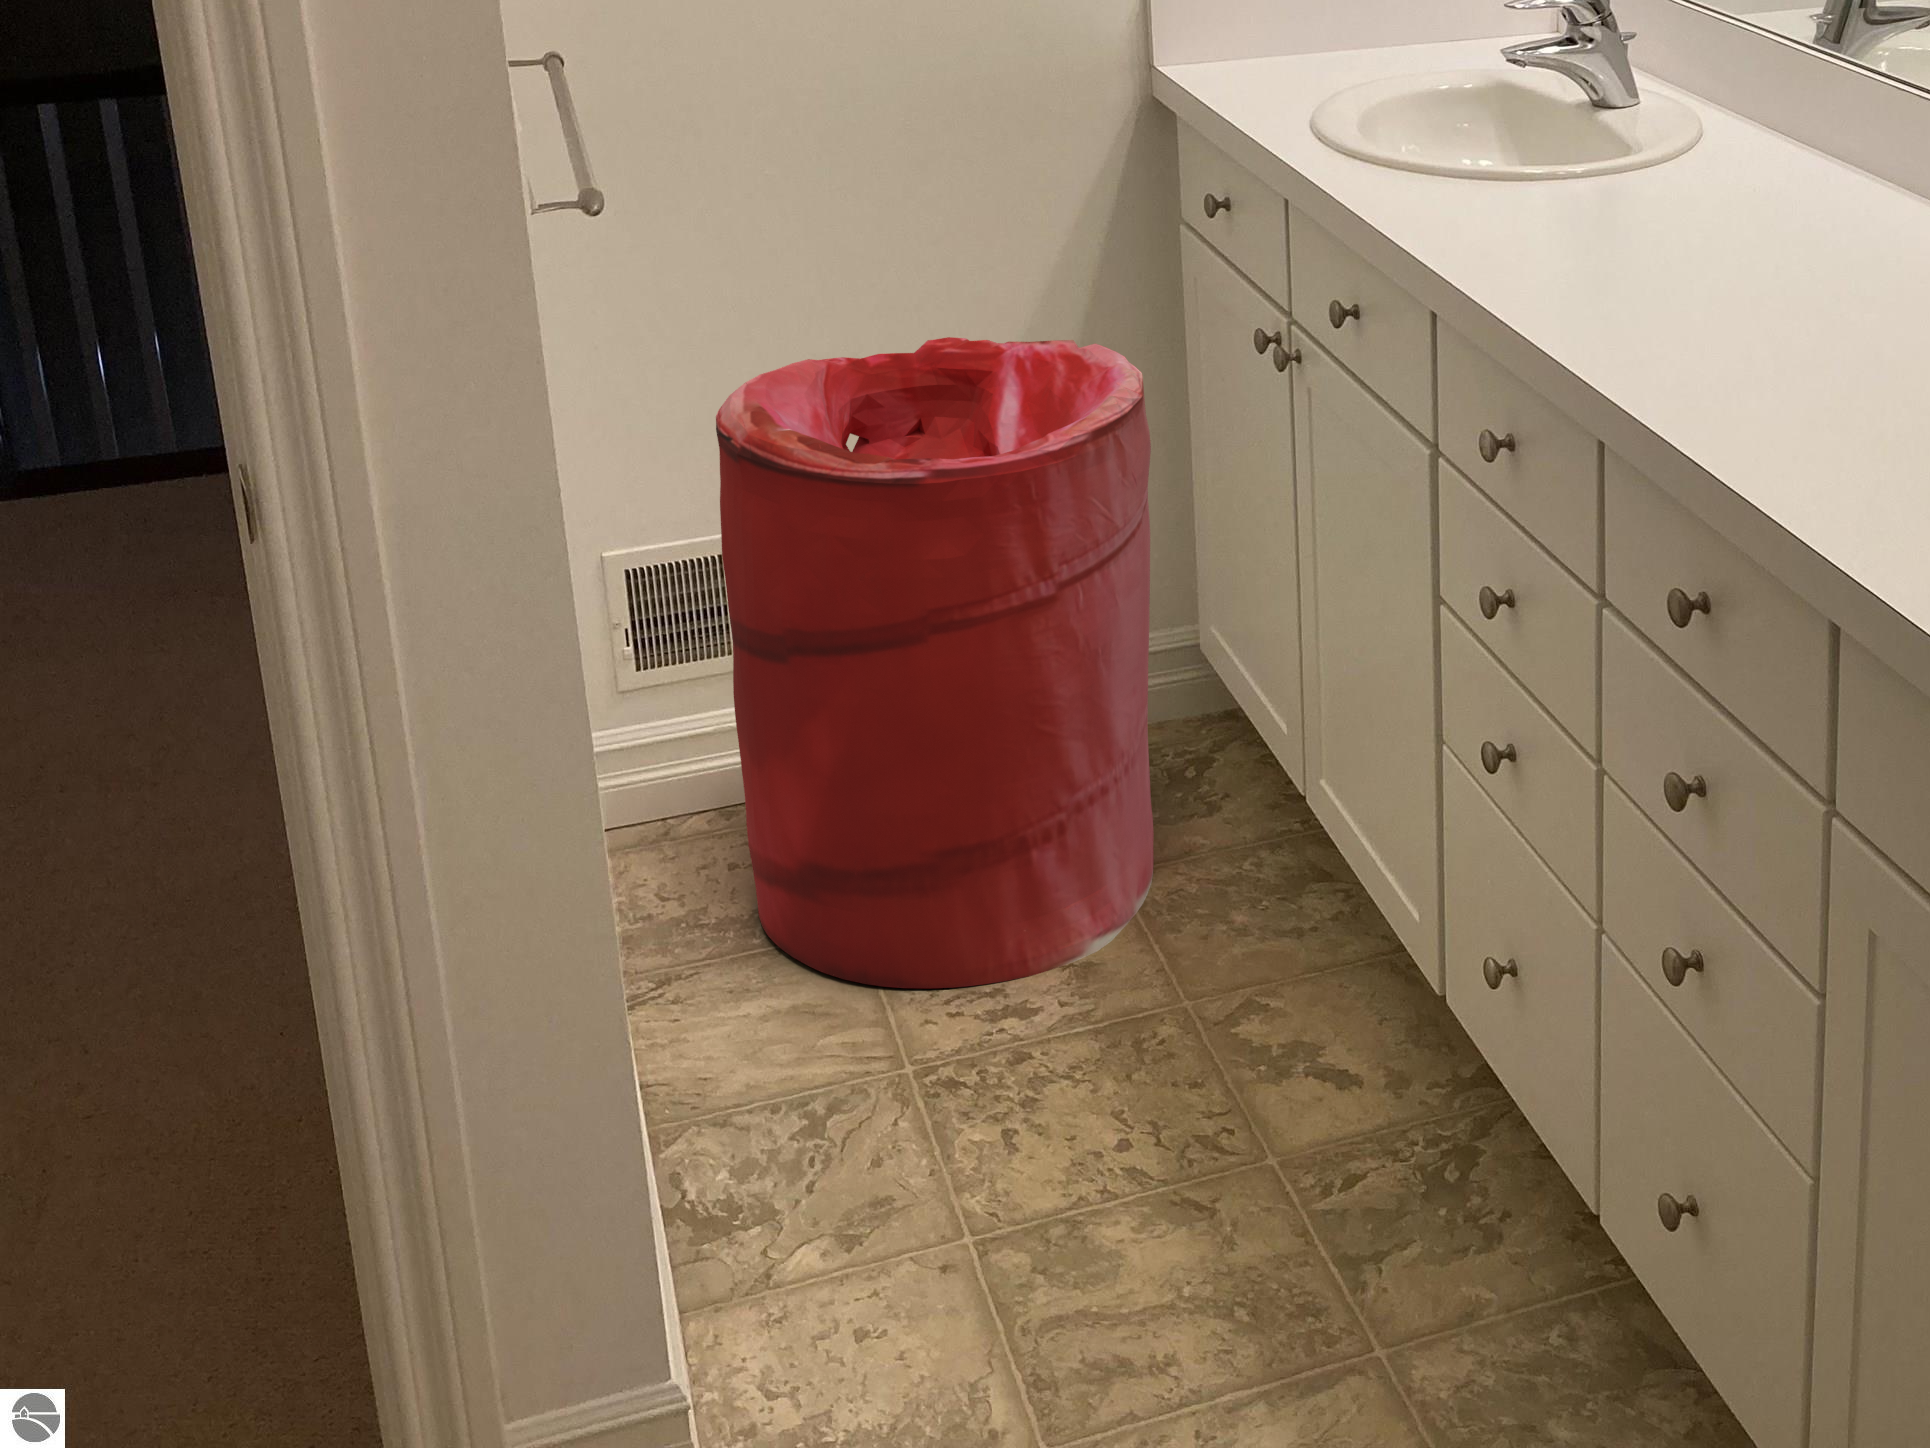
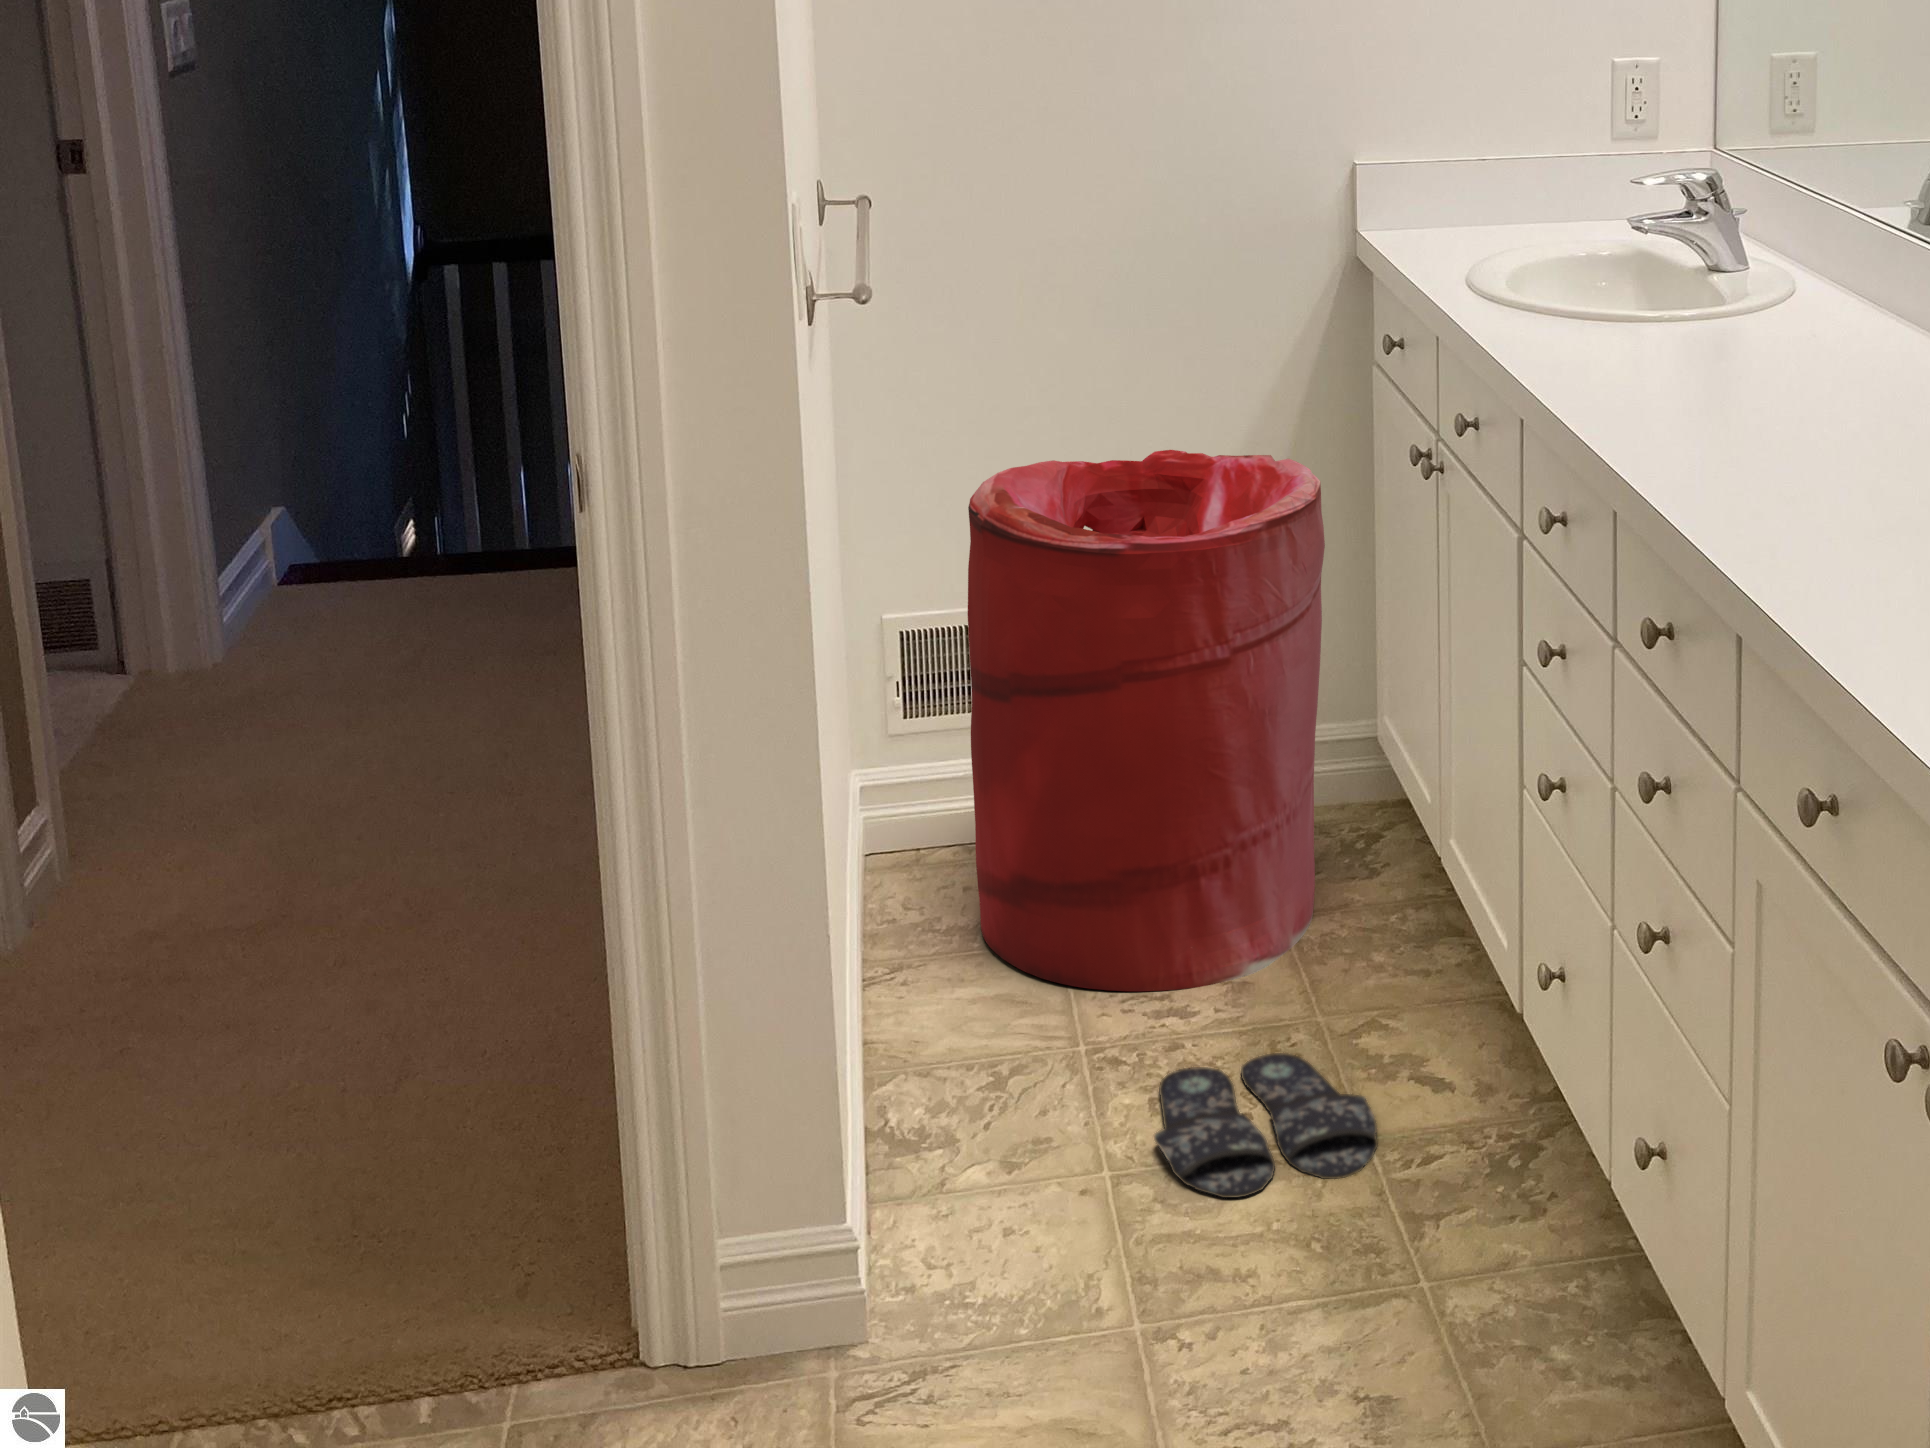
slippers: none [1013,1056,1288,1260] -> present [1154,1053,1377,1198]

